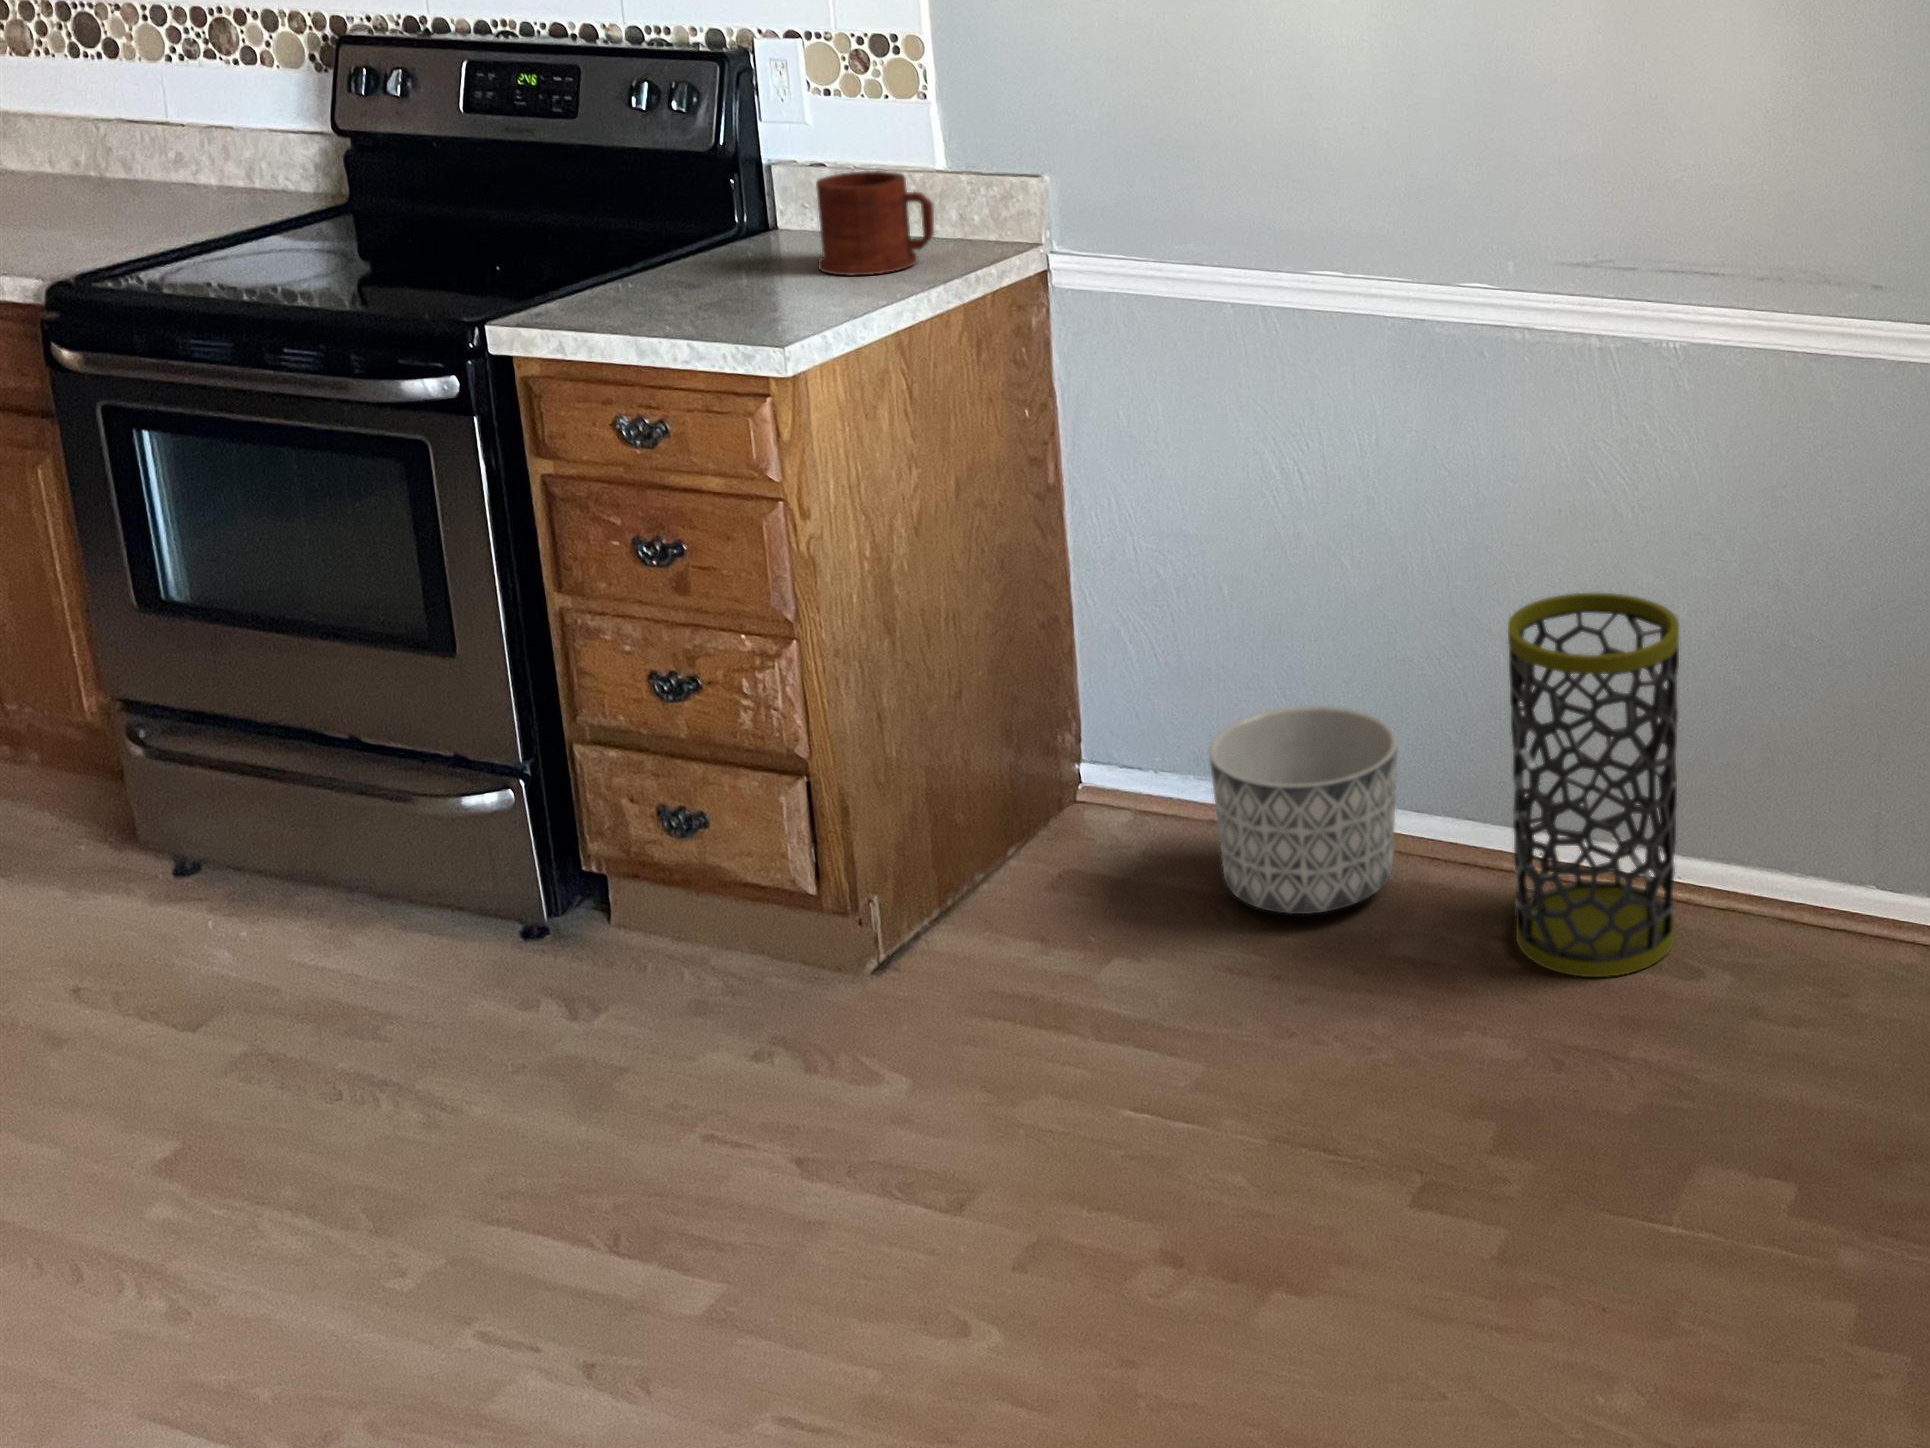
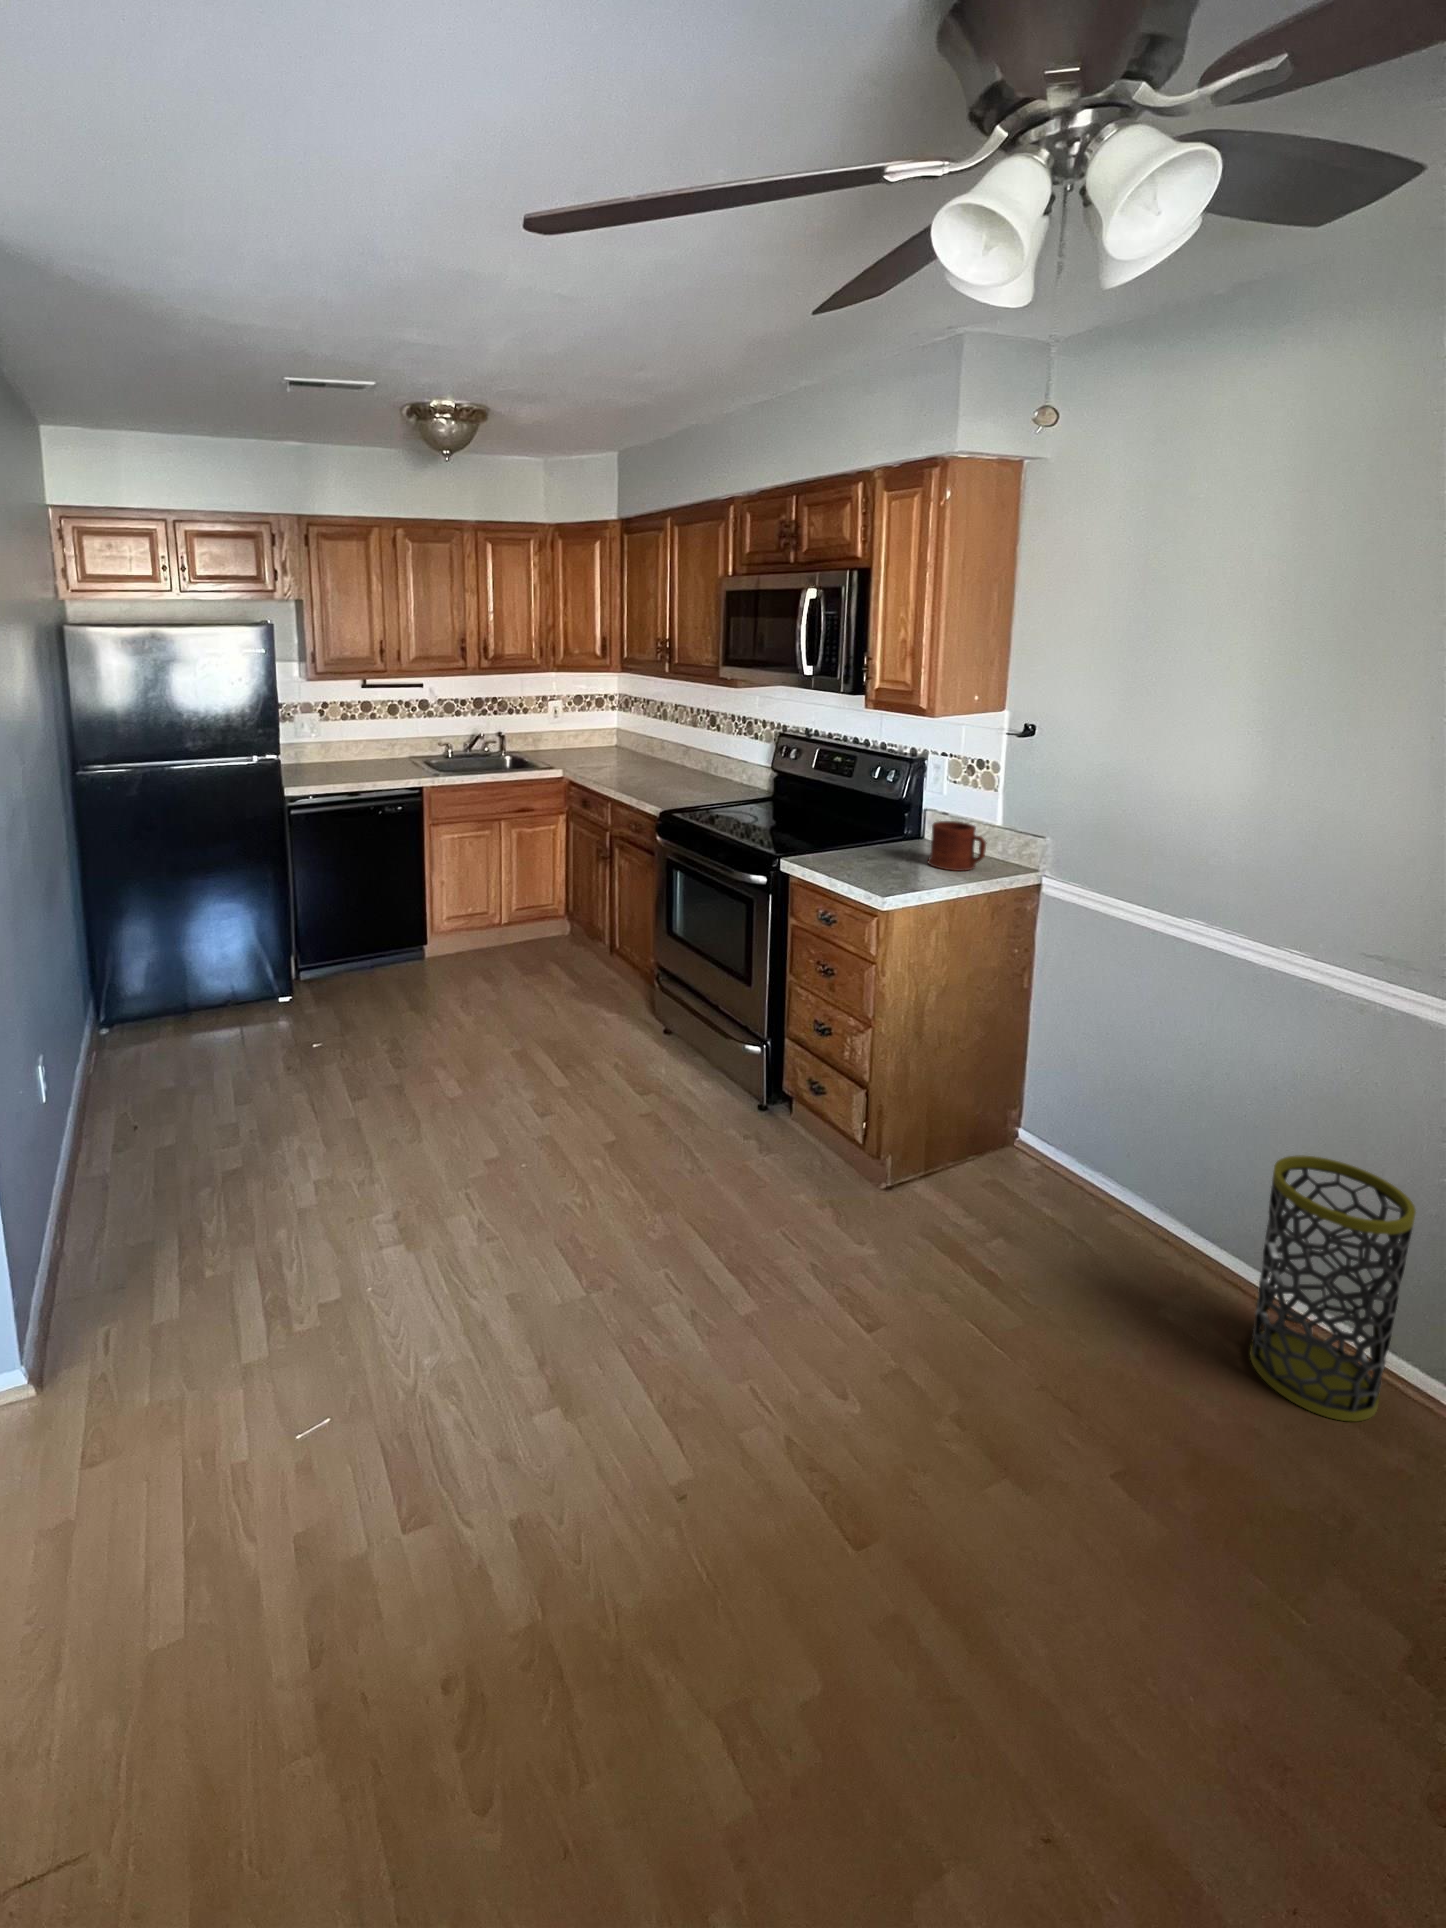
planter: present [1209,705,1398,914] -> none [1073,1144,1195,1275]

